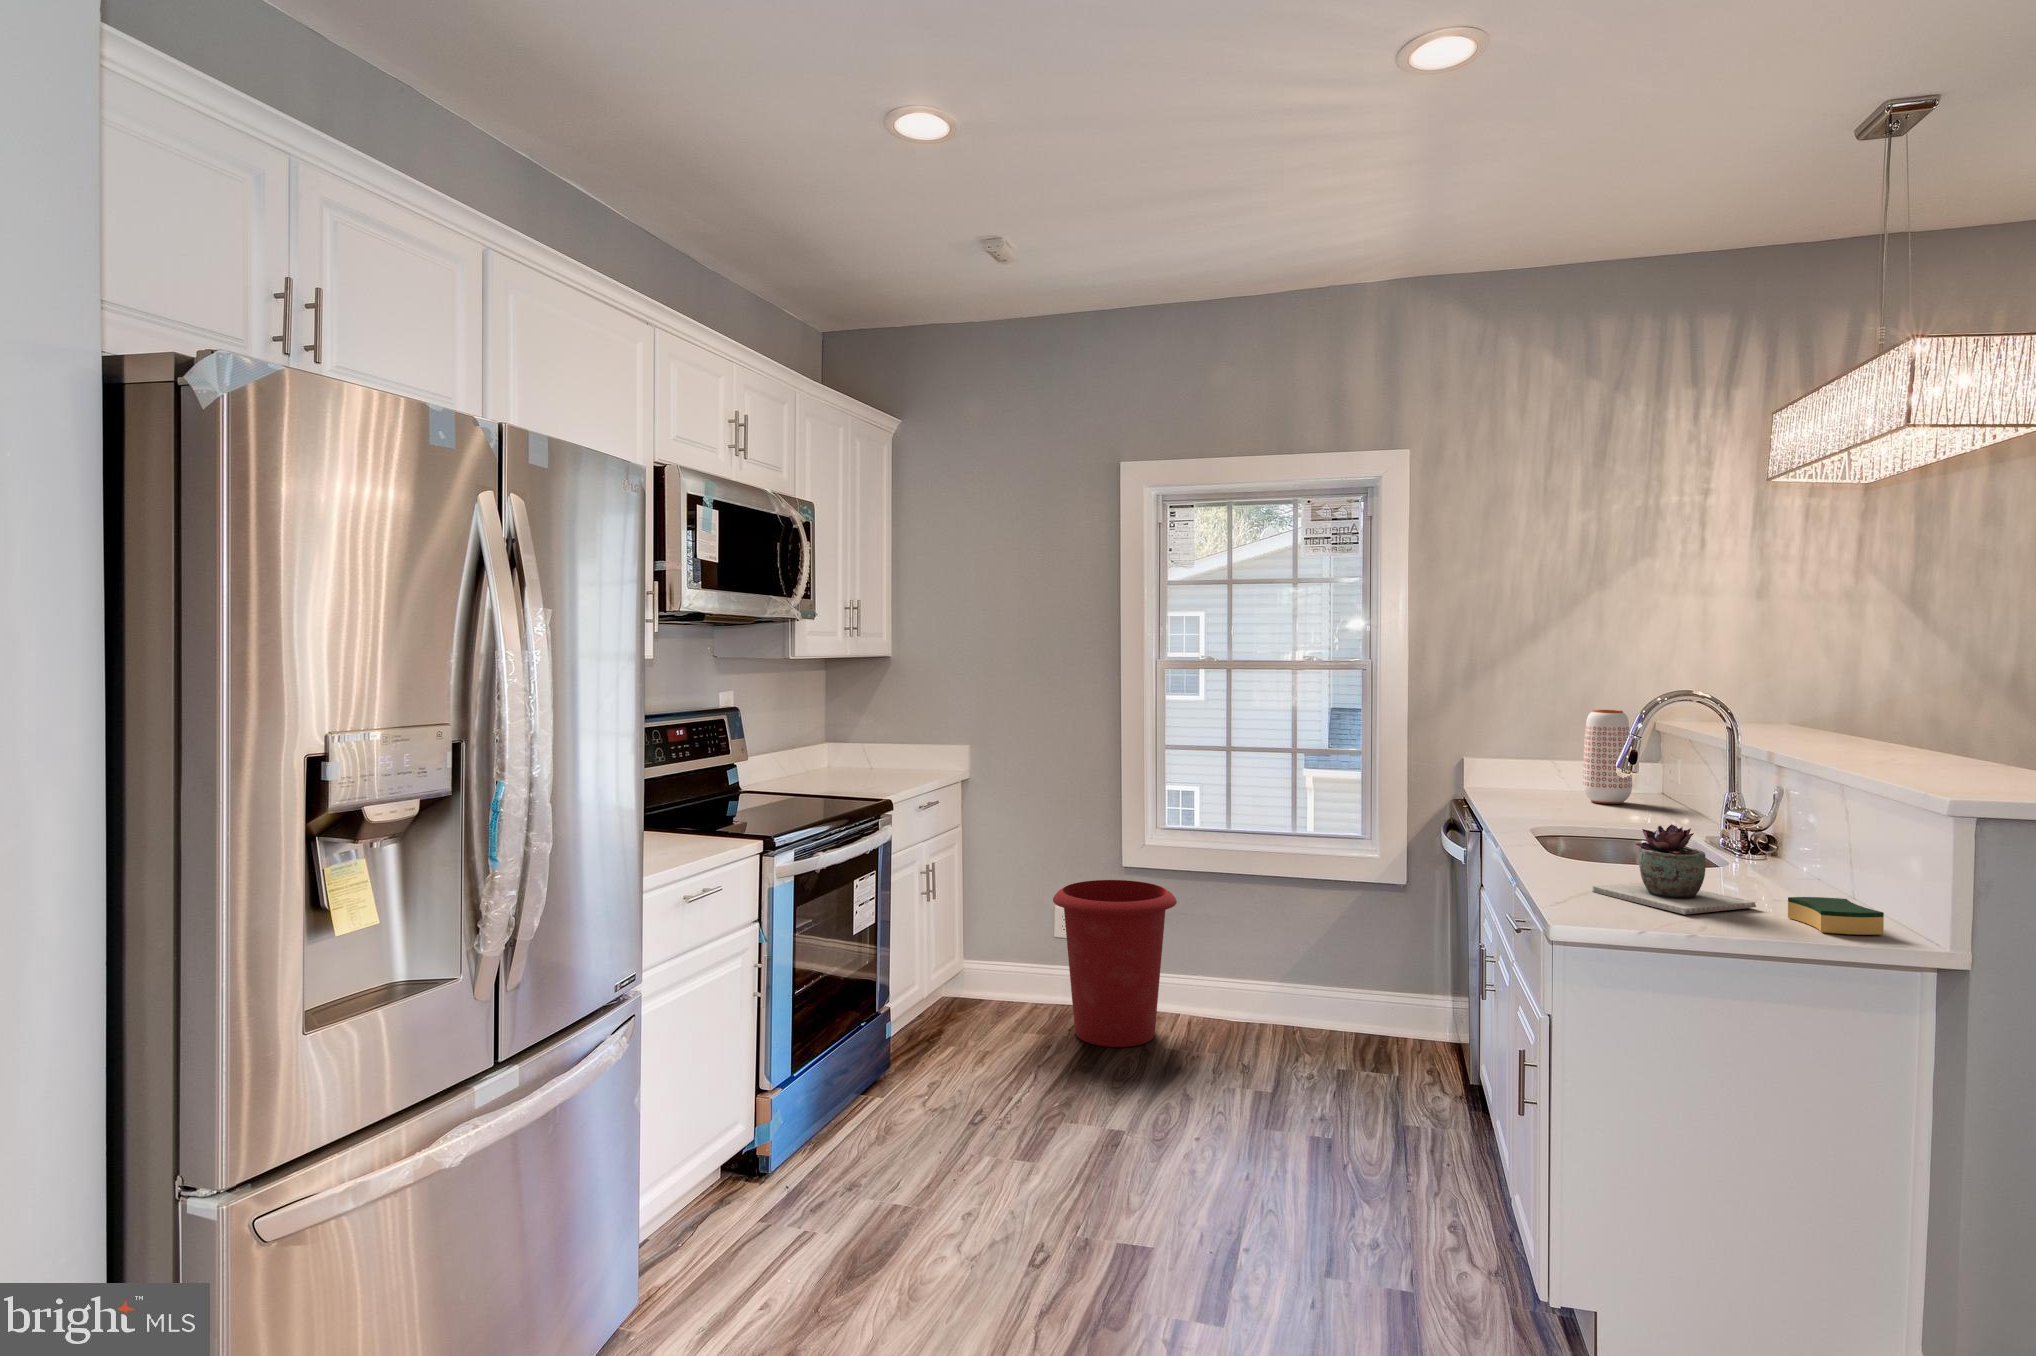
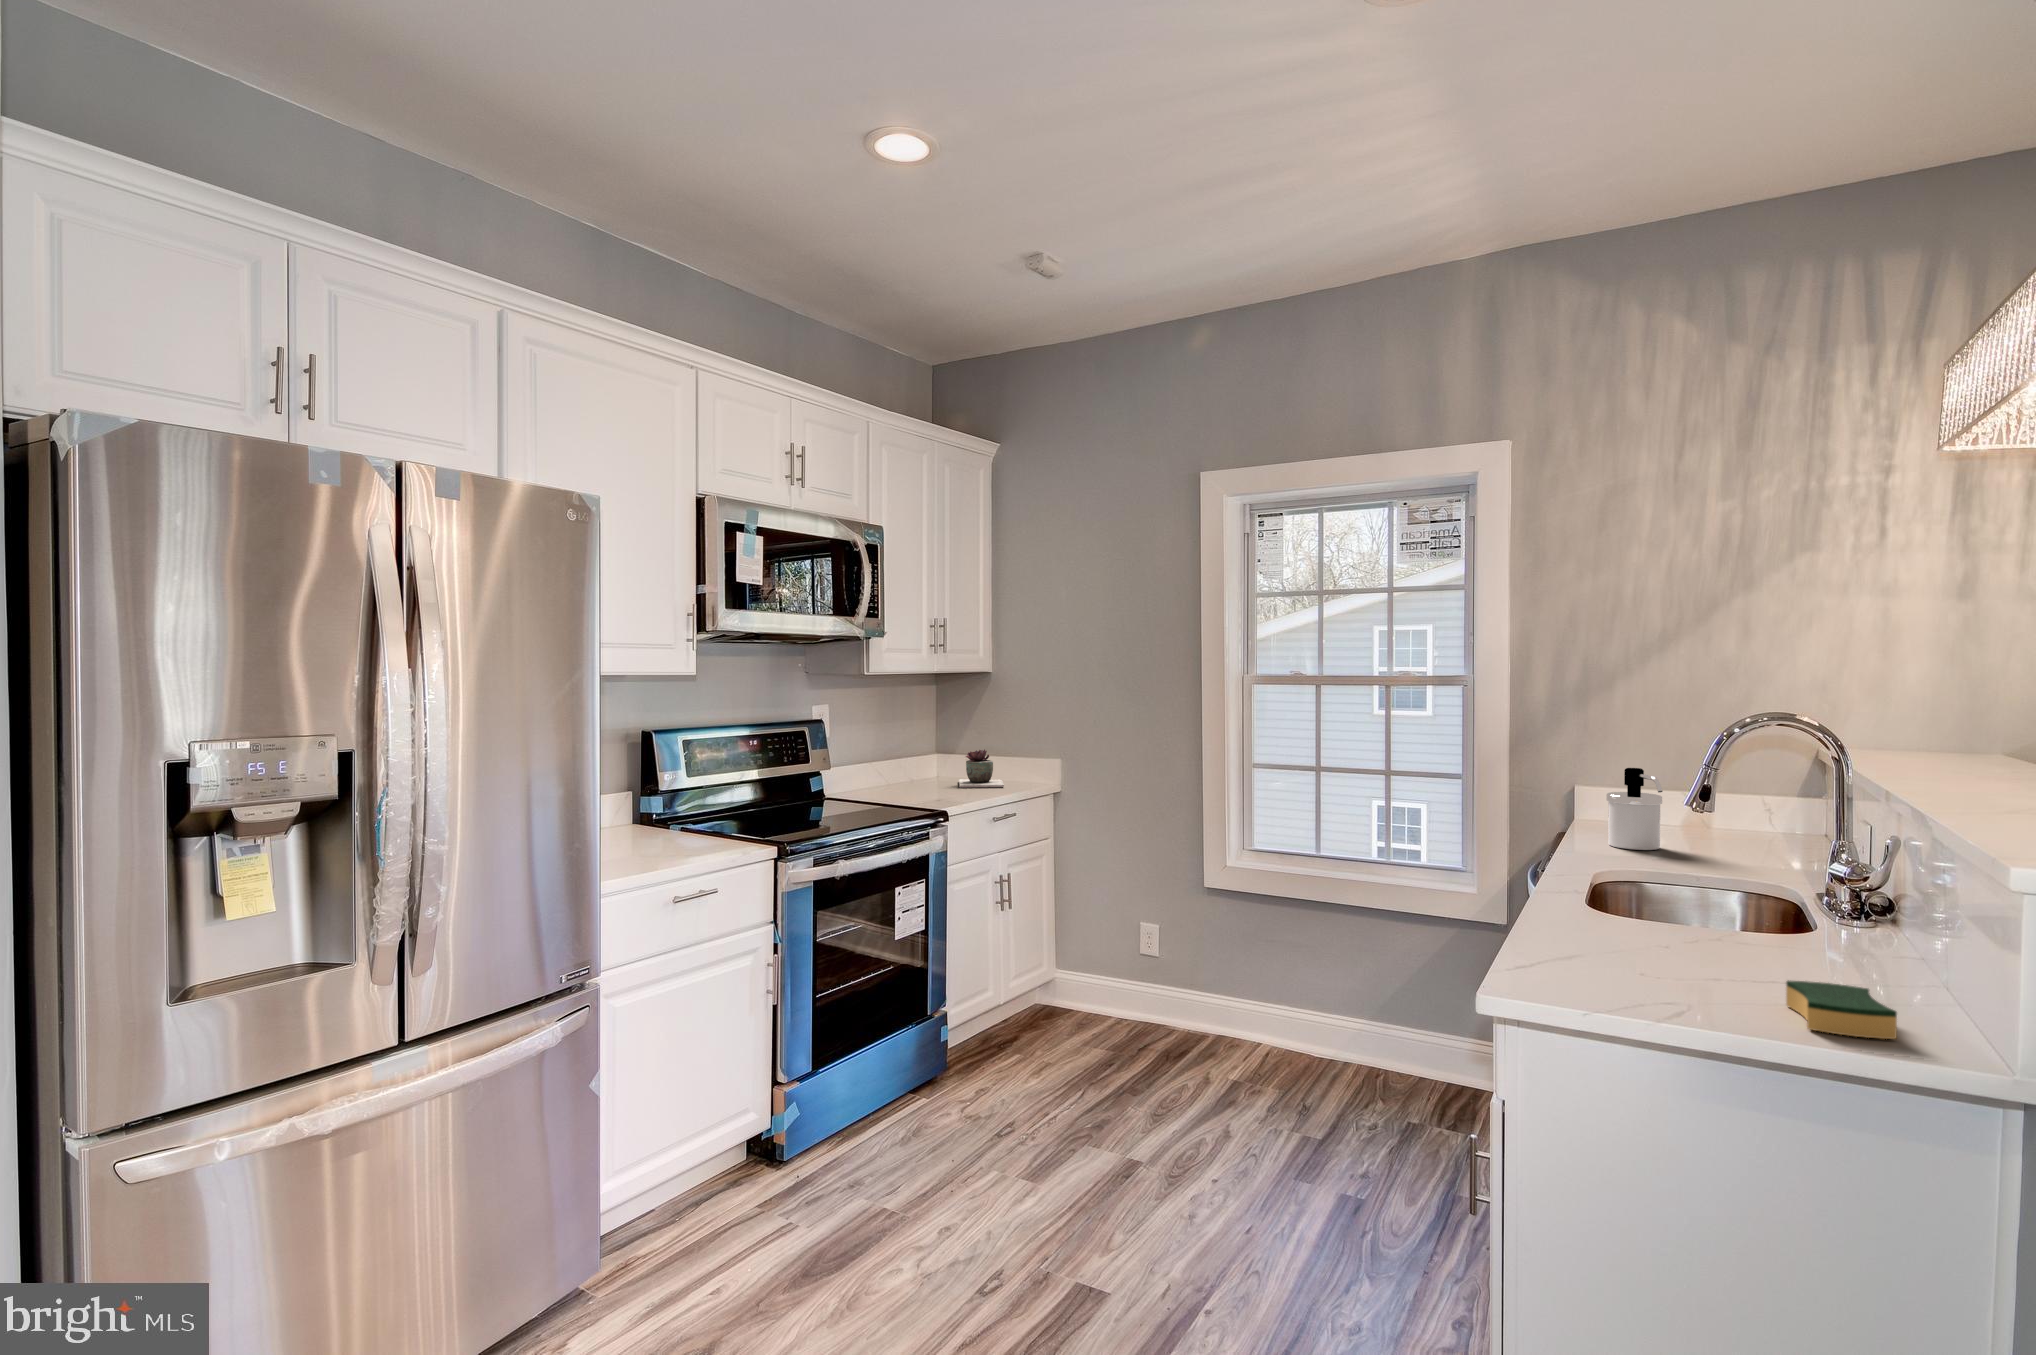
vase: present [1583,710,1632,804] -> none [1707,734,1768,845]
soap dispenser: none [1514,740,1568,811] -> present [1607,768,1662,850]
succulent plant: present [1592,824,1756,914] -> present [959,750,1004,788]
waste bin: present [1053,880,1177,1047] -> none [1123,898,1252,1072]

